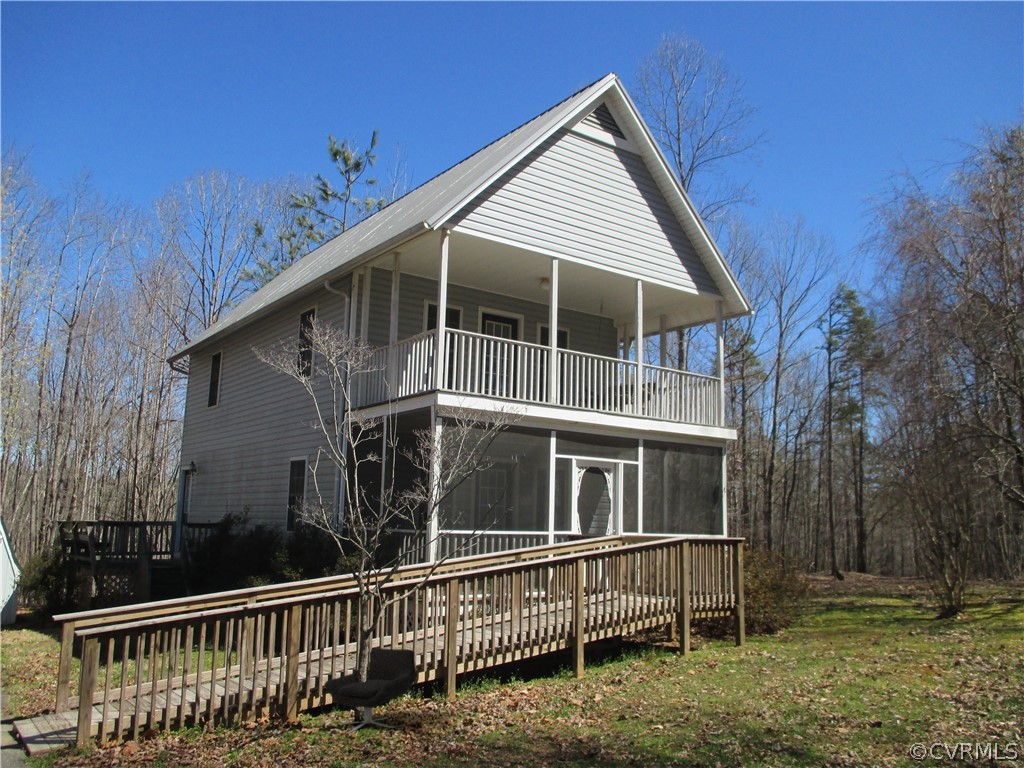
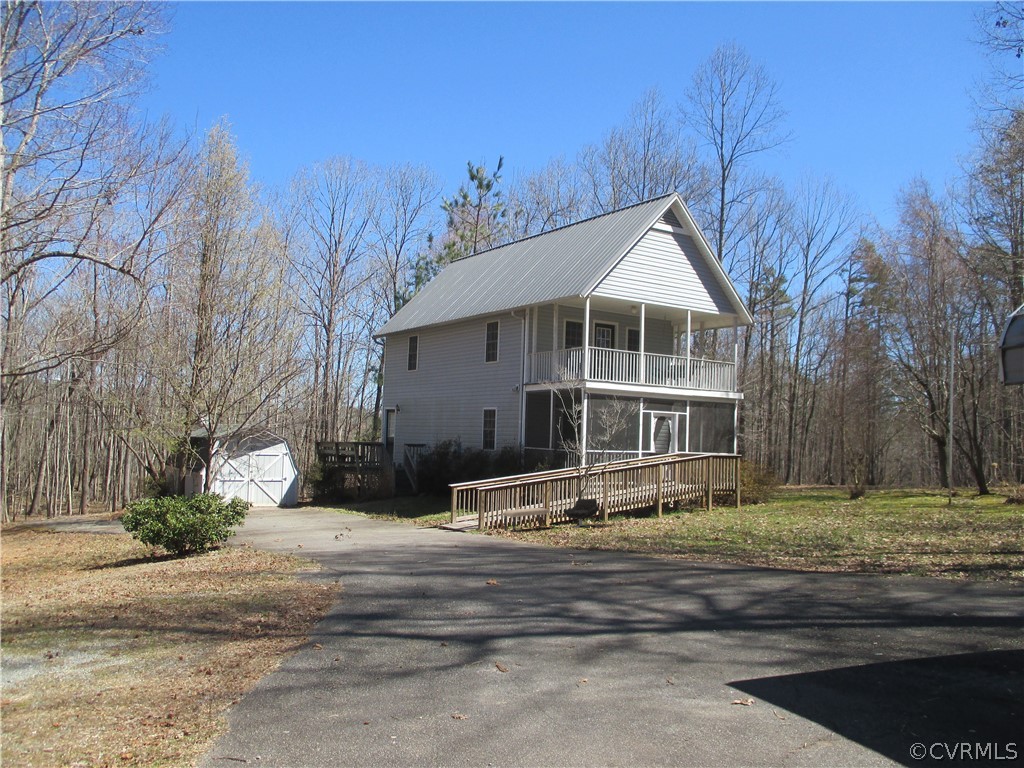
bench: none [150,678,283,755] -> present [503,508,550,532]

